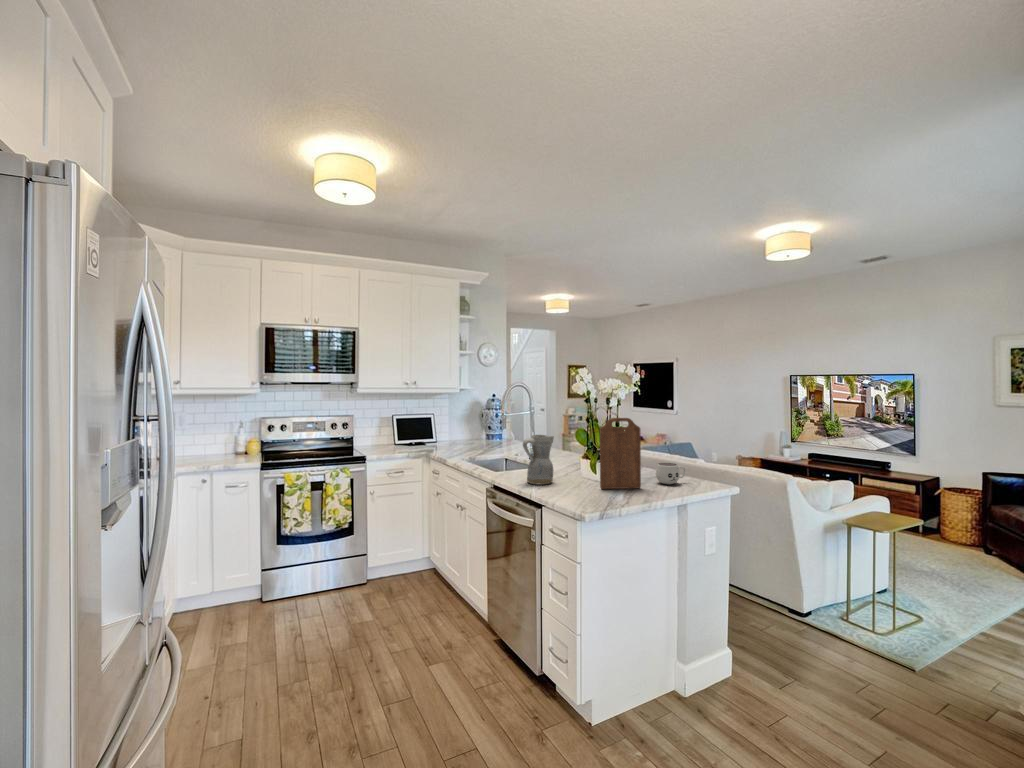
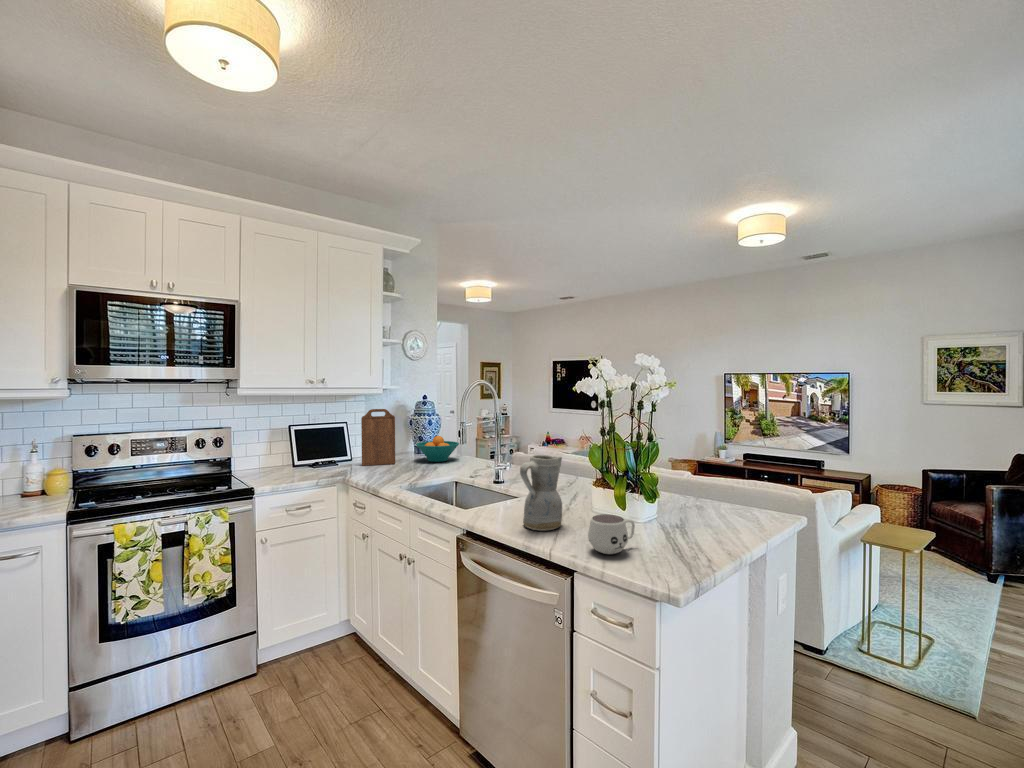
cutting board: present [600,418,641,489] -> present [361,409,395,466]
fruit bowl: none [482,426,515,445] -> present [416,436,459,462]
mug: present [656,463,685,484] -> present [588,514,635,554]

